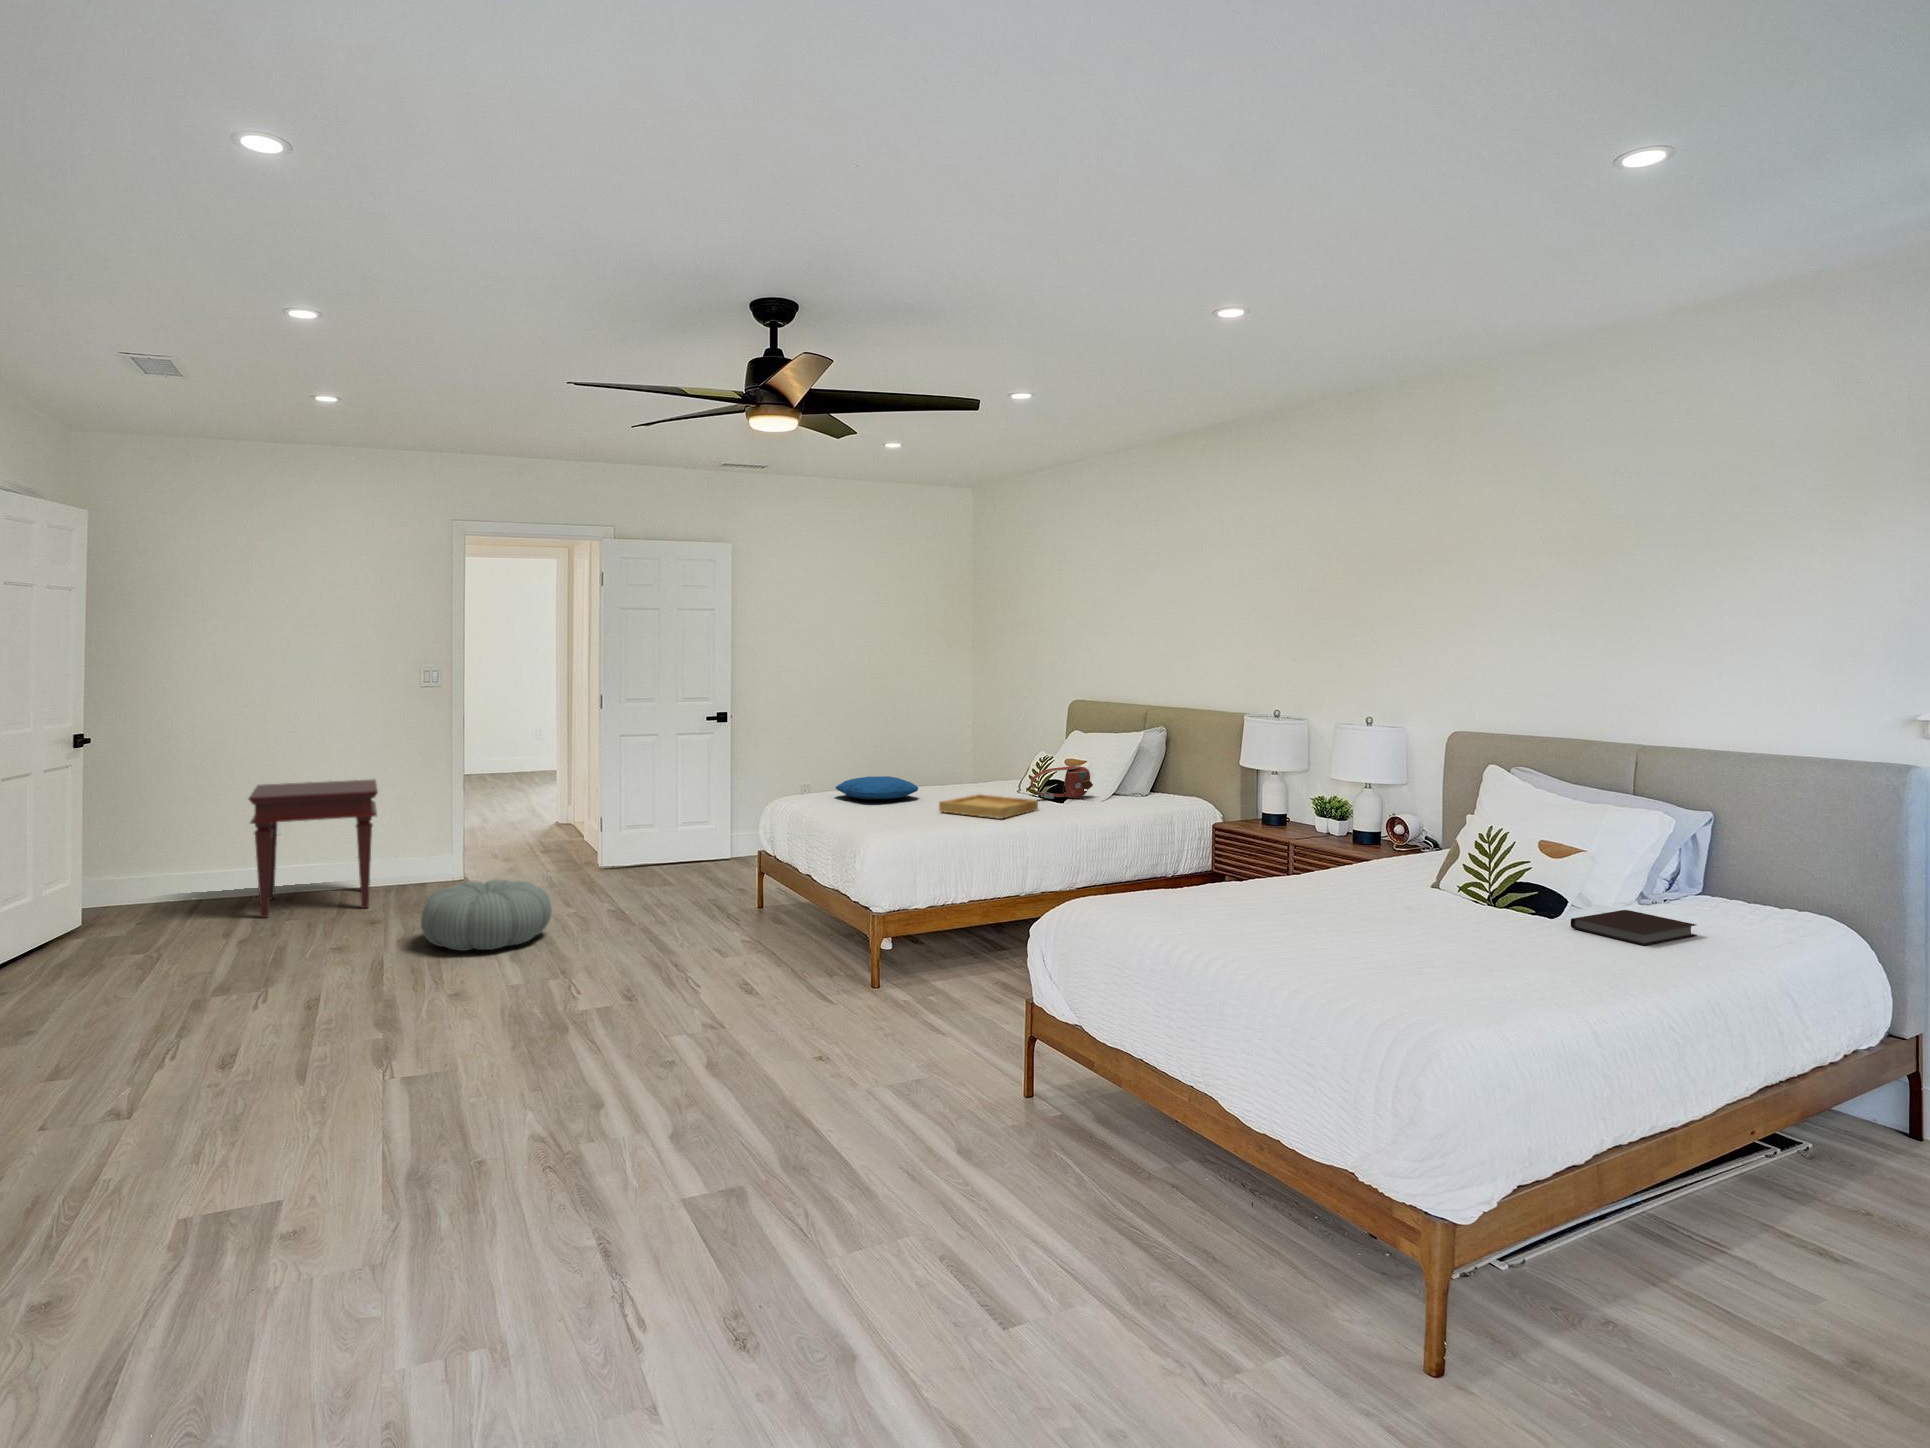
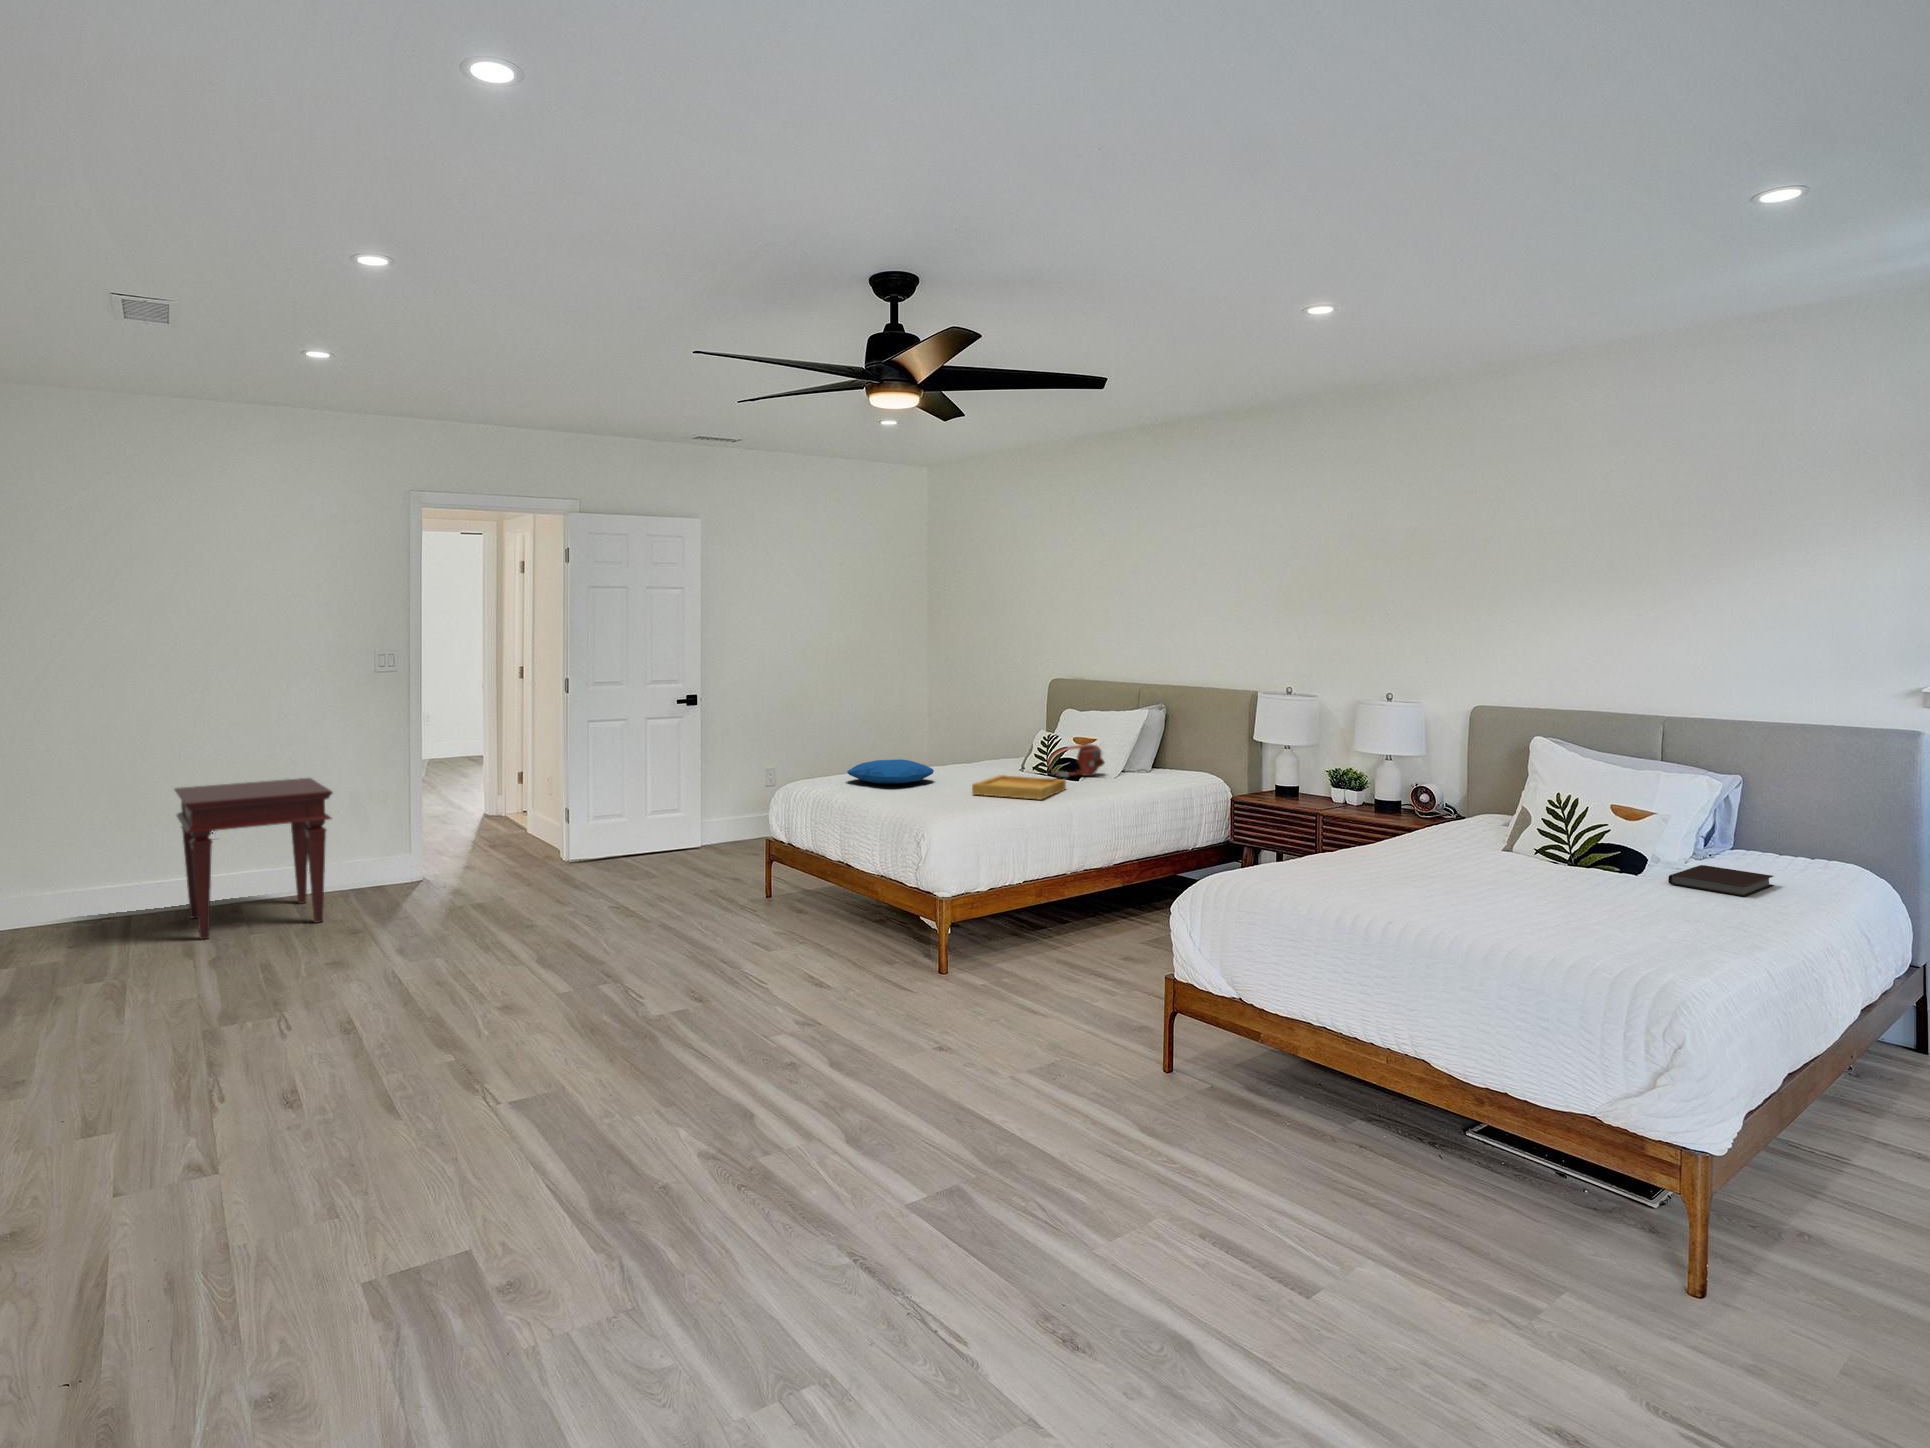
pouf: present [421,880,552,951] -> none [417,884,558,963]

